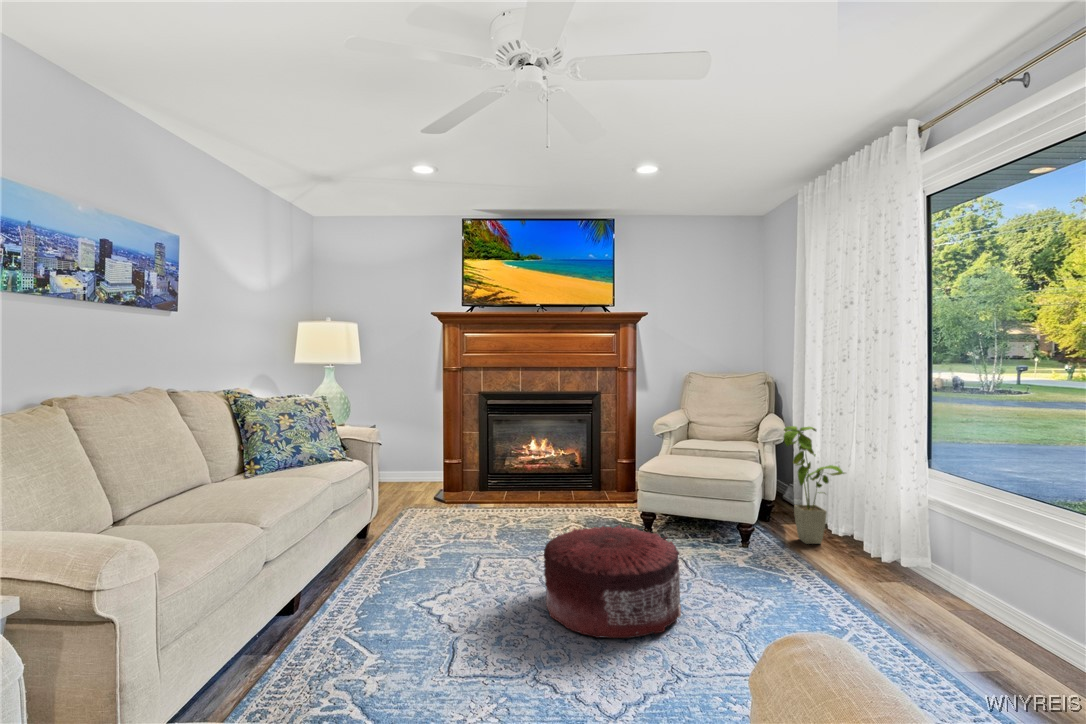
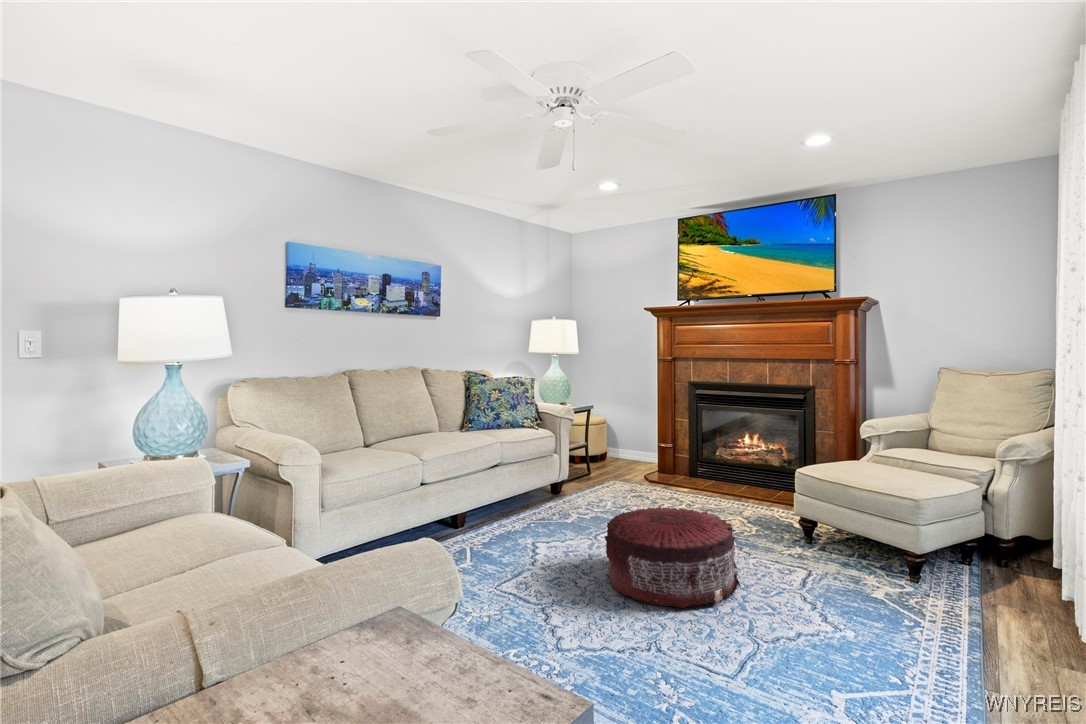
house plant: present [784,426,844,544] -> none [961,436,1056,591]

